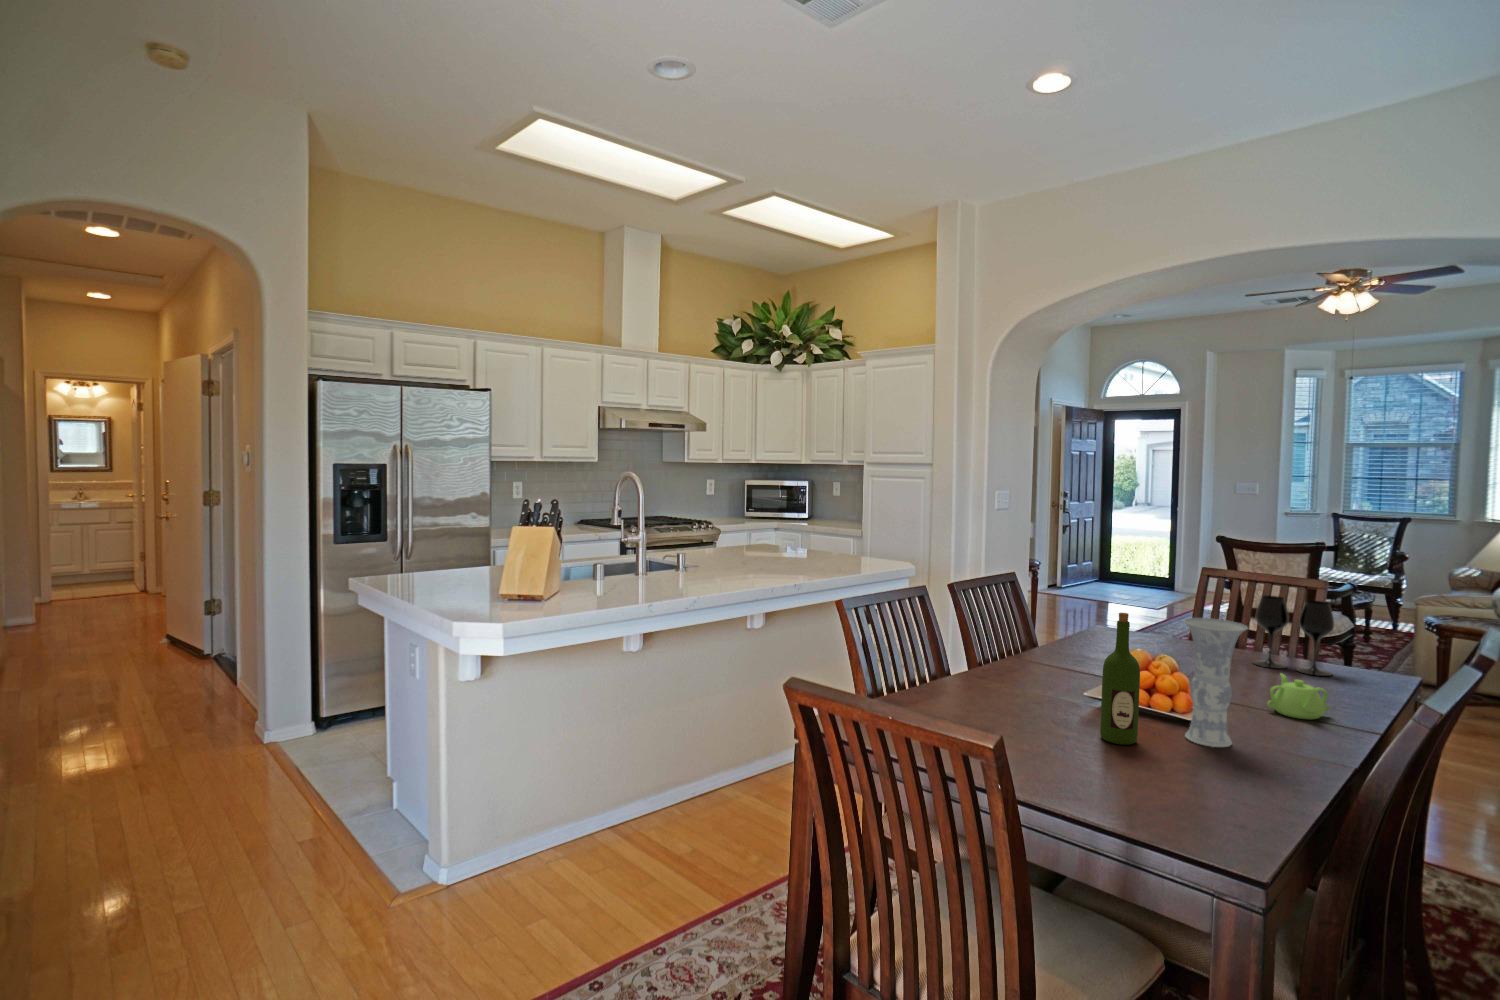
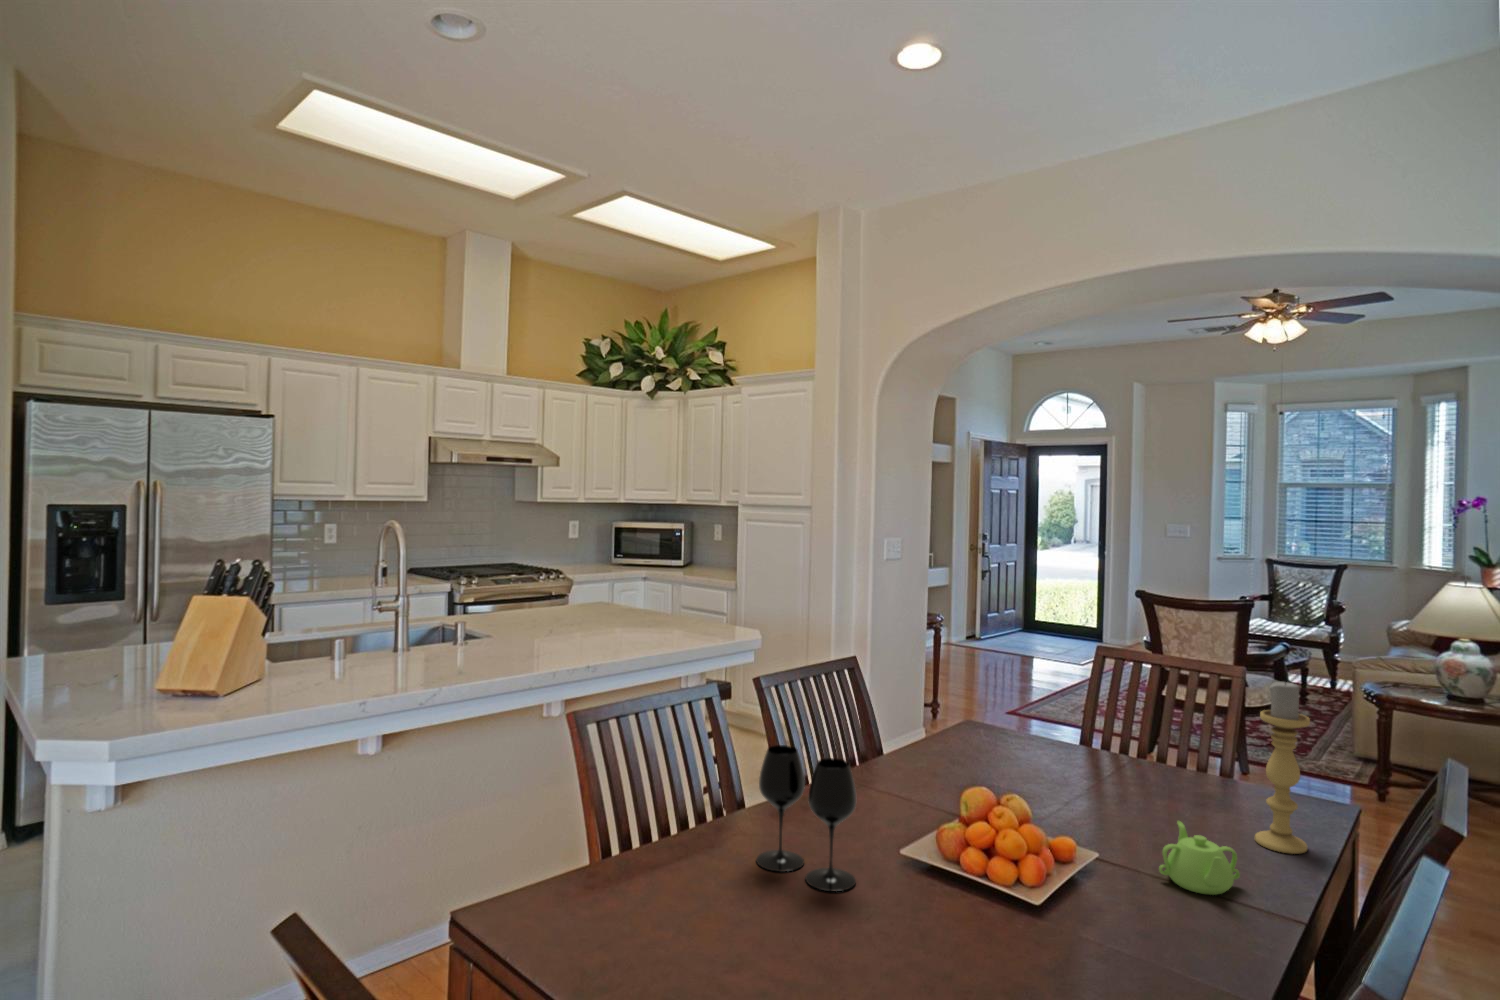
candle holder: none [1338,573,1385,701] -> present [1255,681,1310,854]
wine glass: present [1253,596,1334,676] -> present [756,745,856,891]
wine bottle: present [1100,613,1140,745] -> none [916,763,968,963]
vase: present [1183,618,1248,747] -> none [1031,764,1118,962]

